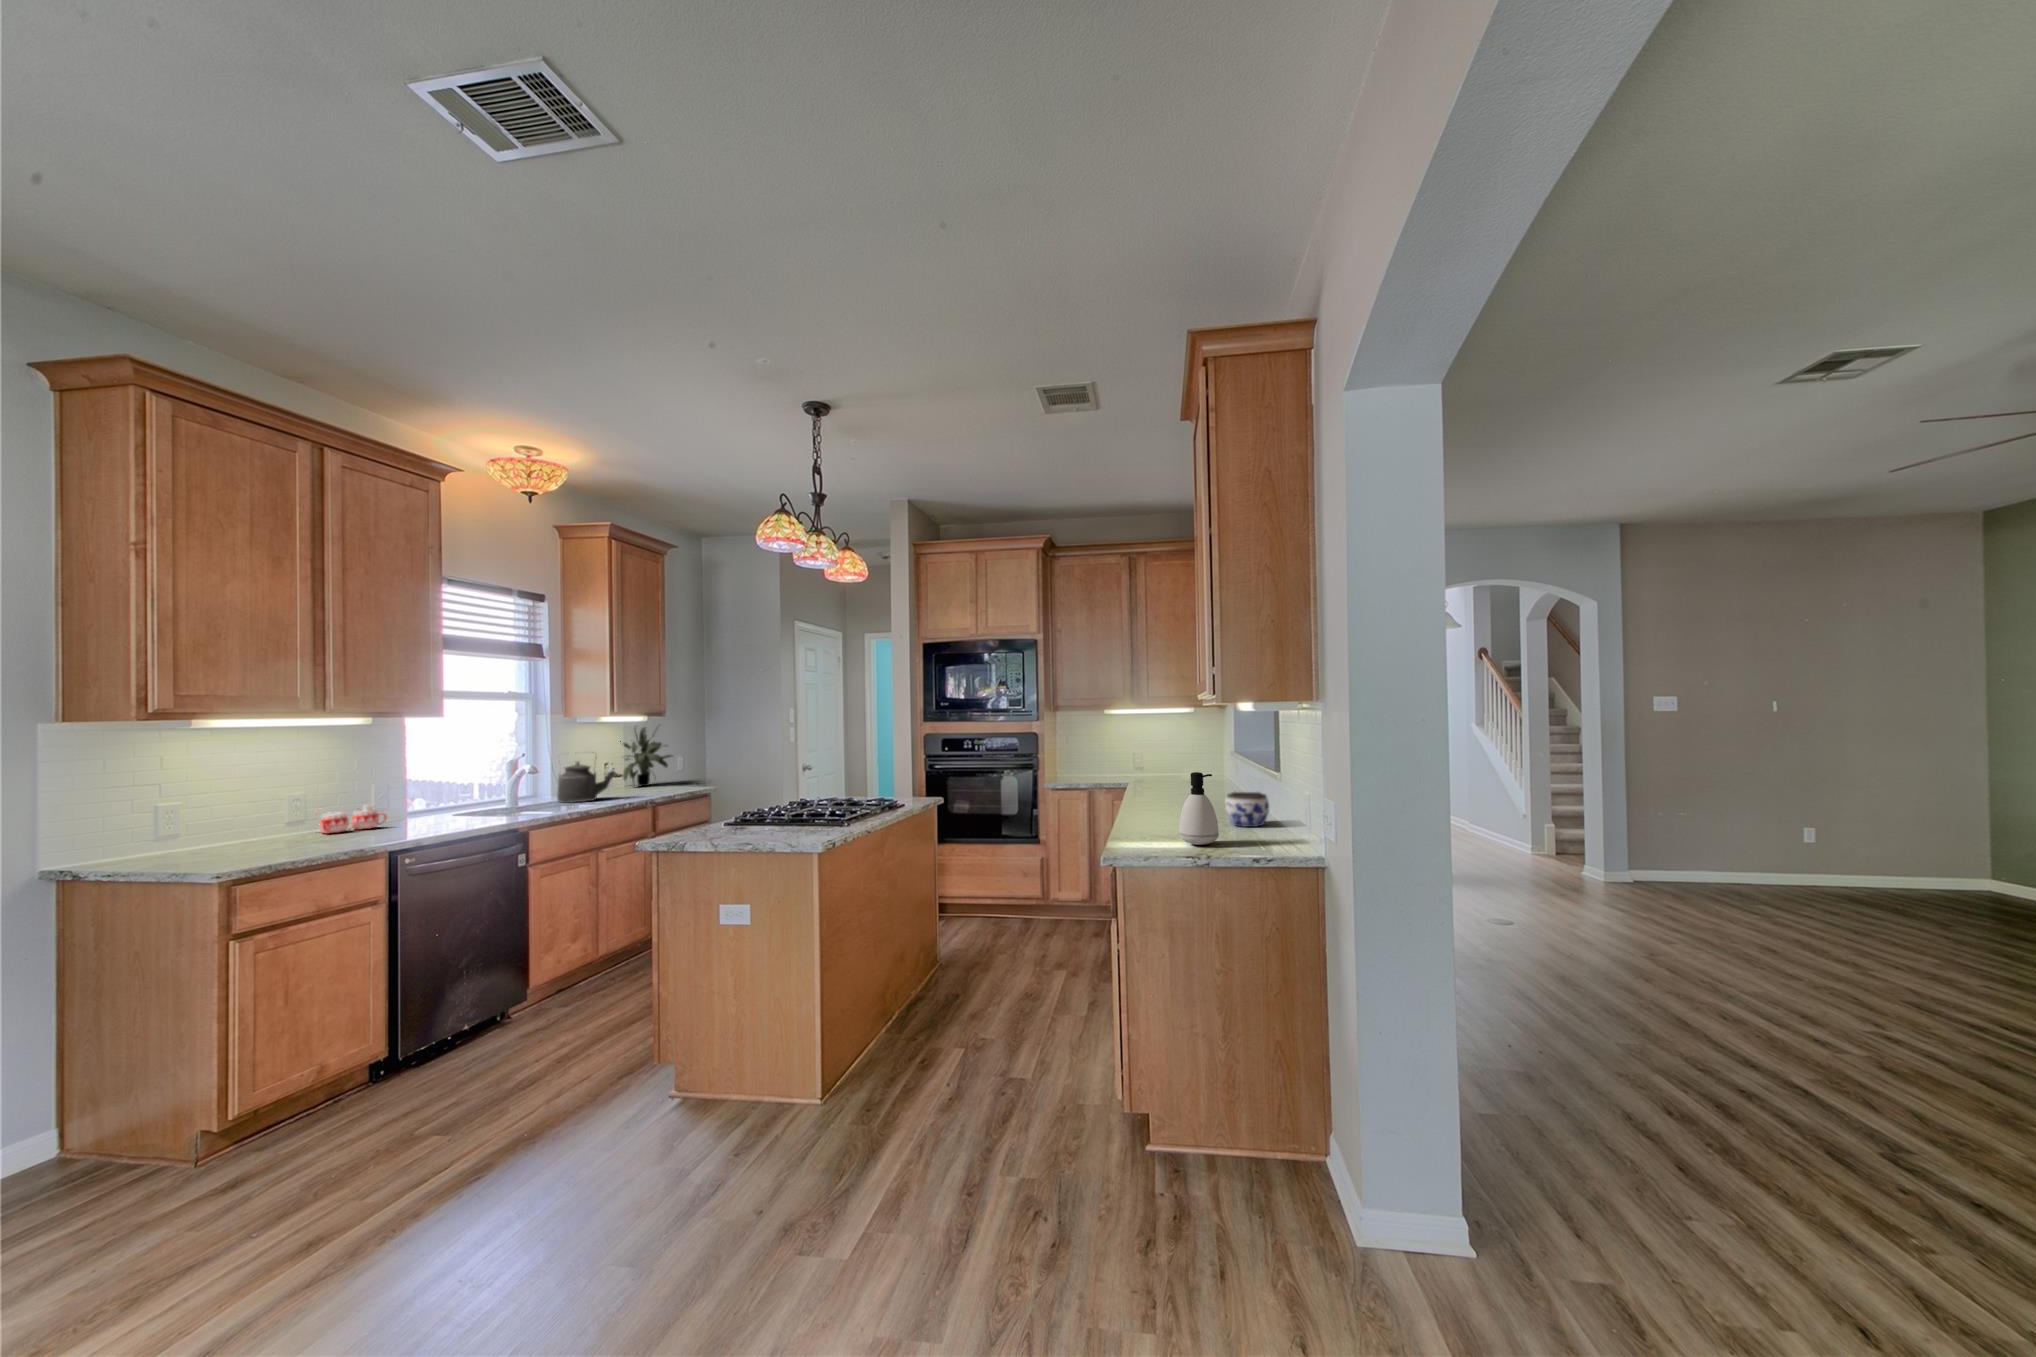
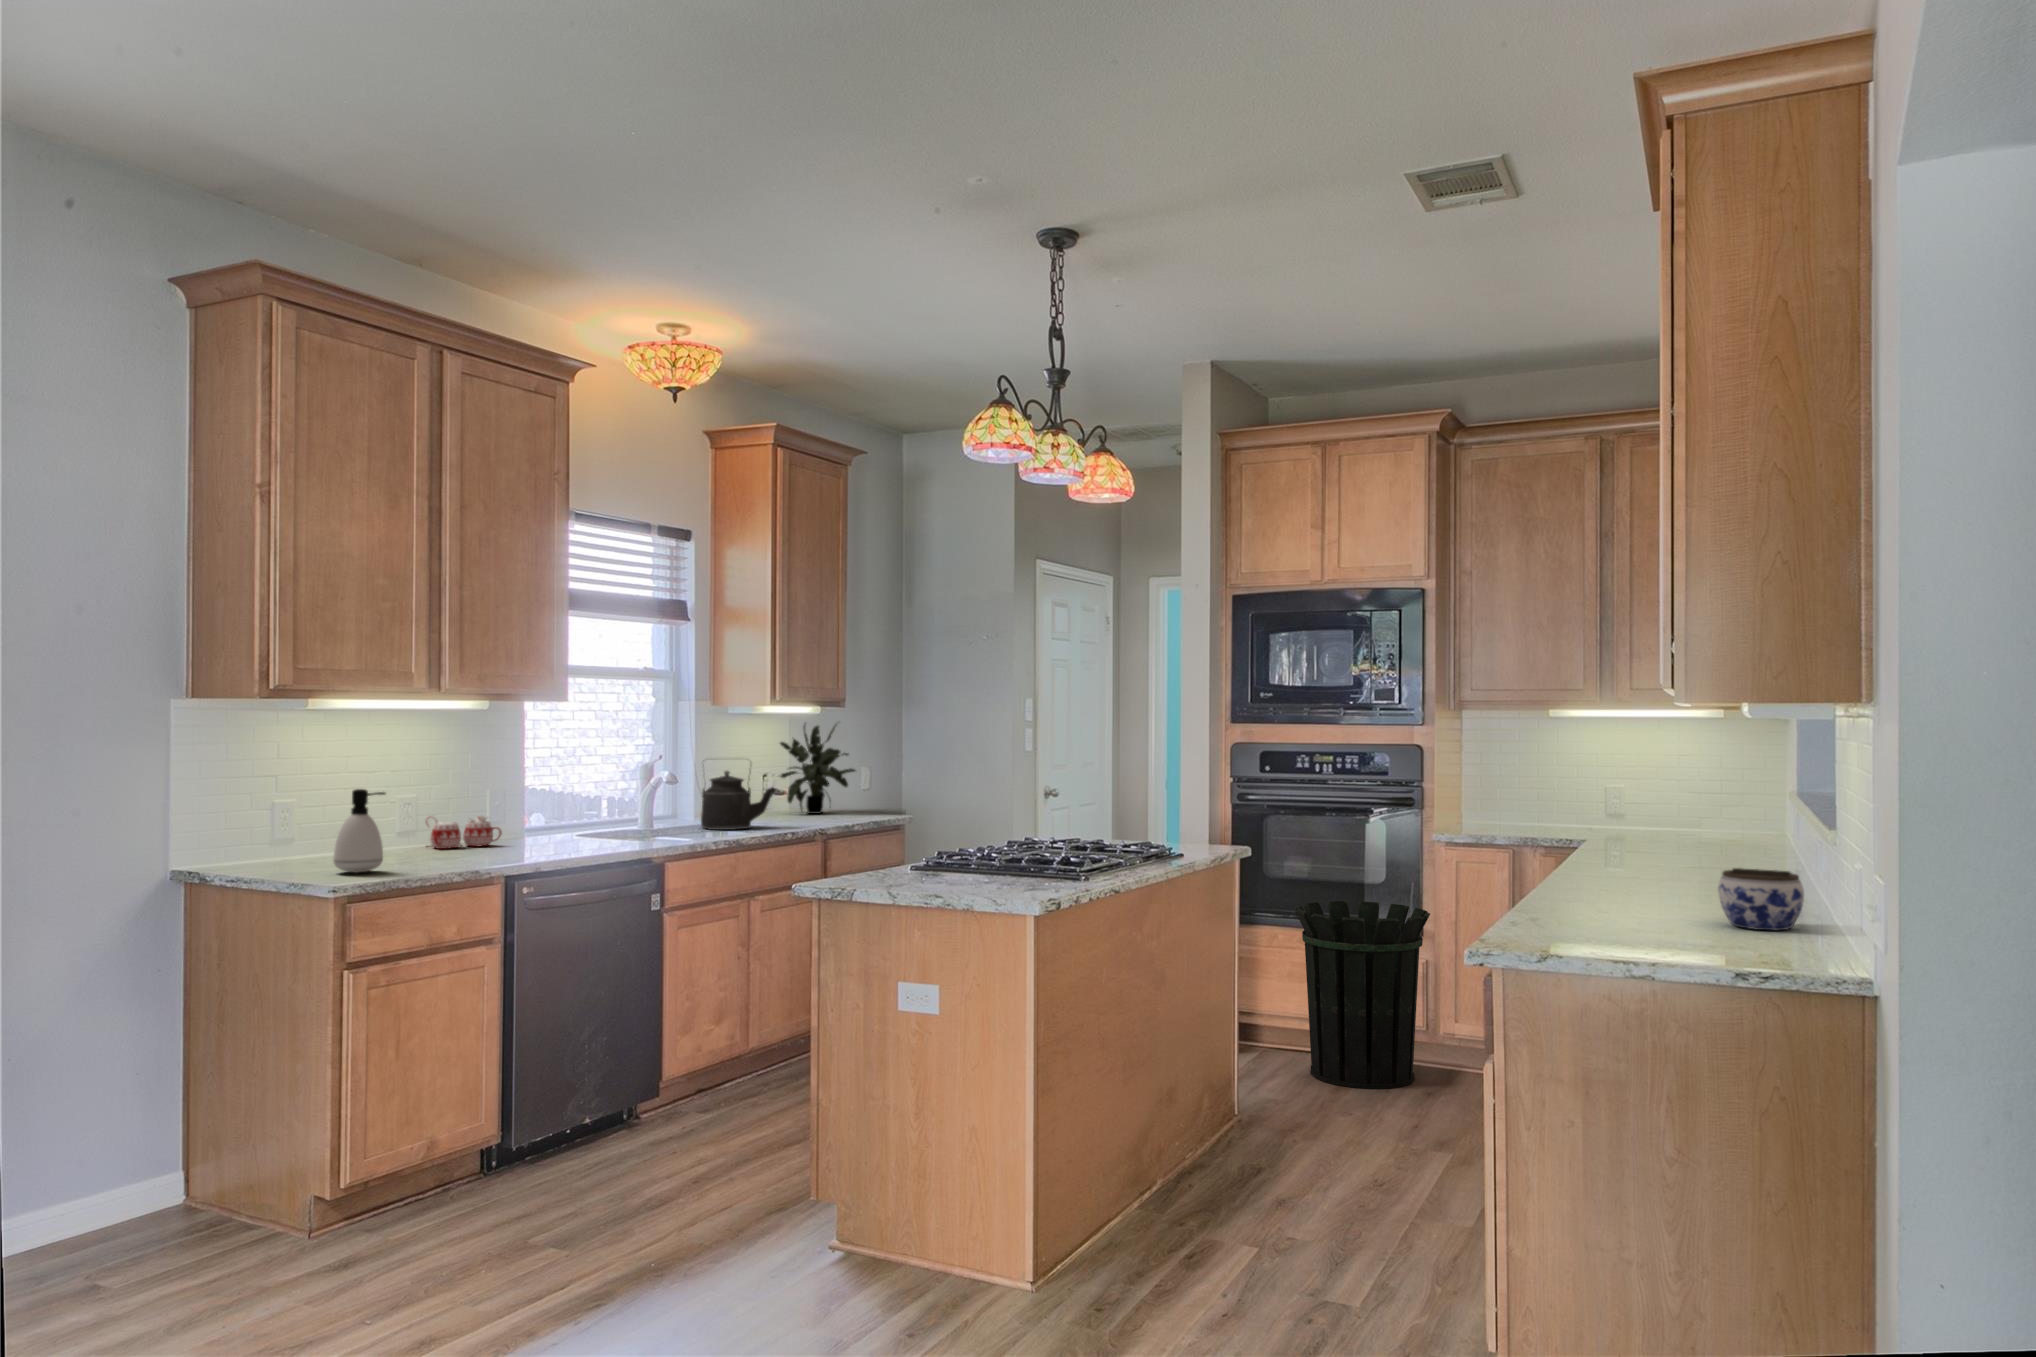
soap dispenser: present [1179,772,1219,845] -> present [333,789,385,873]
waste bin: none [963,819,1041,931] -> present [1294,901,1430,1089]

